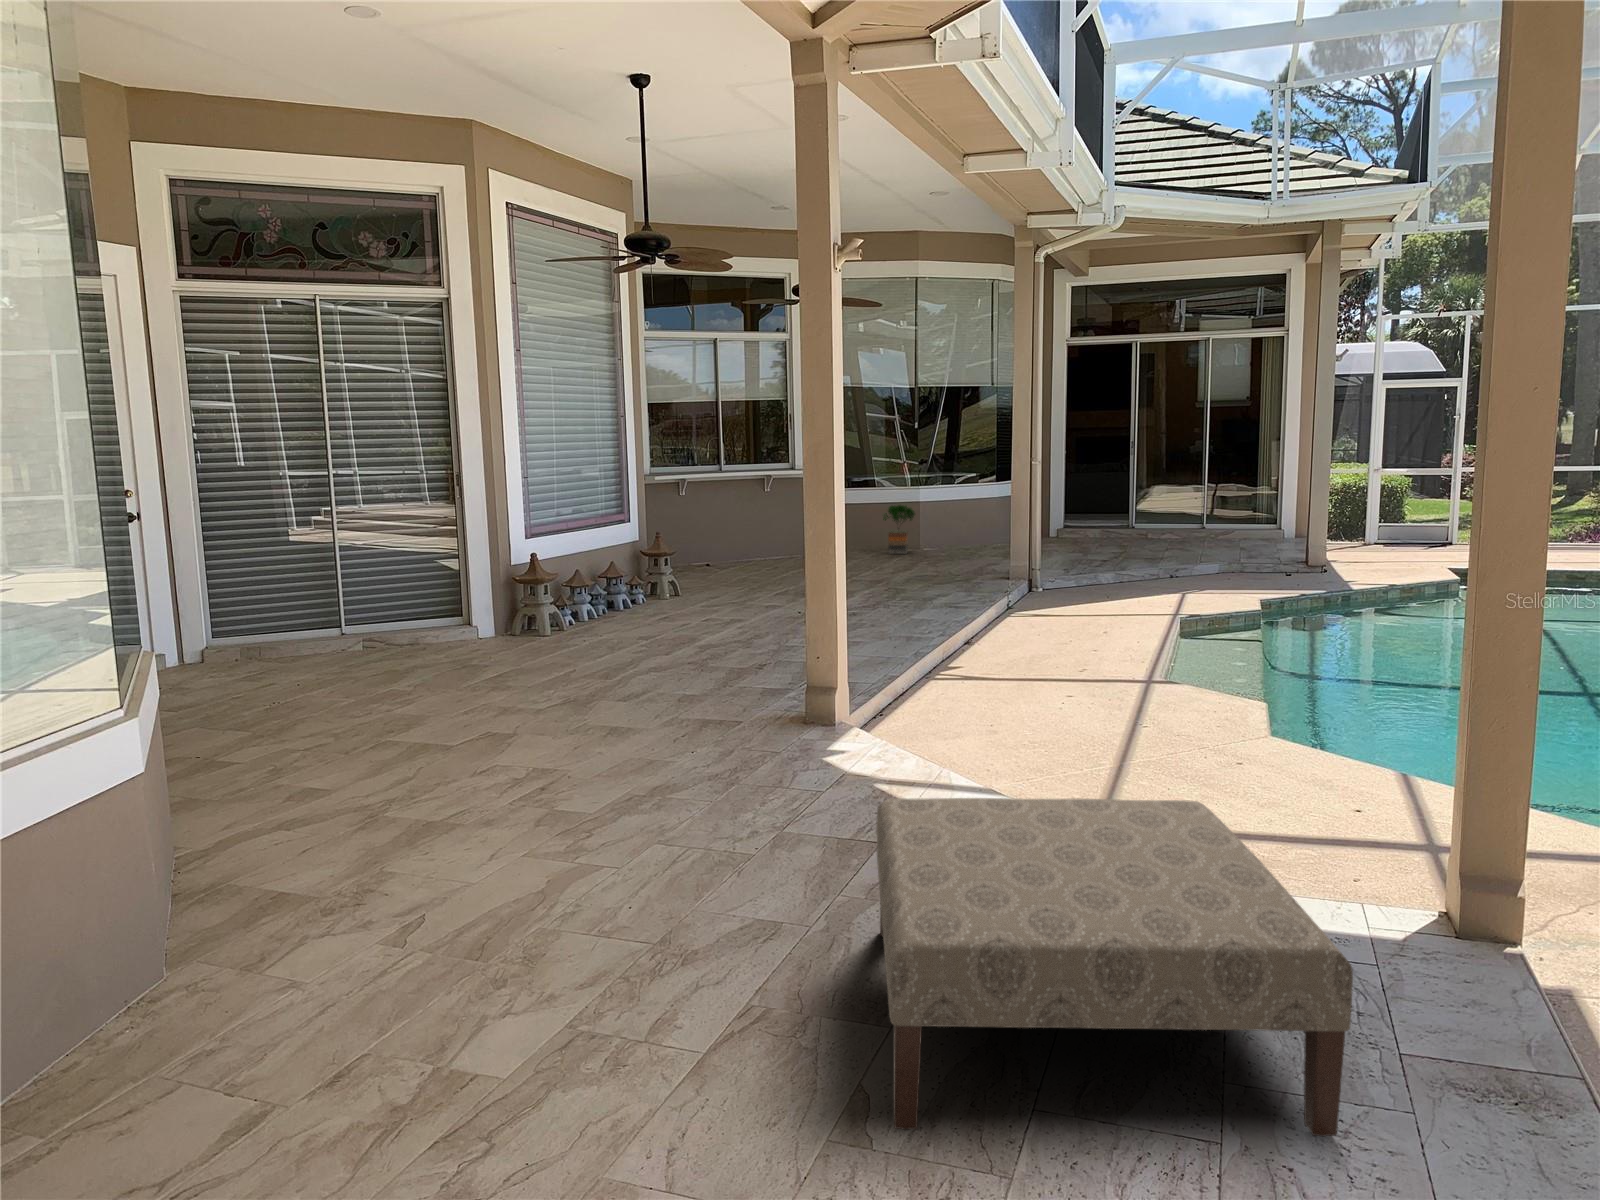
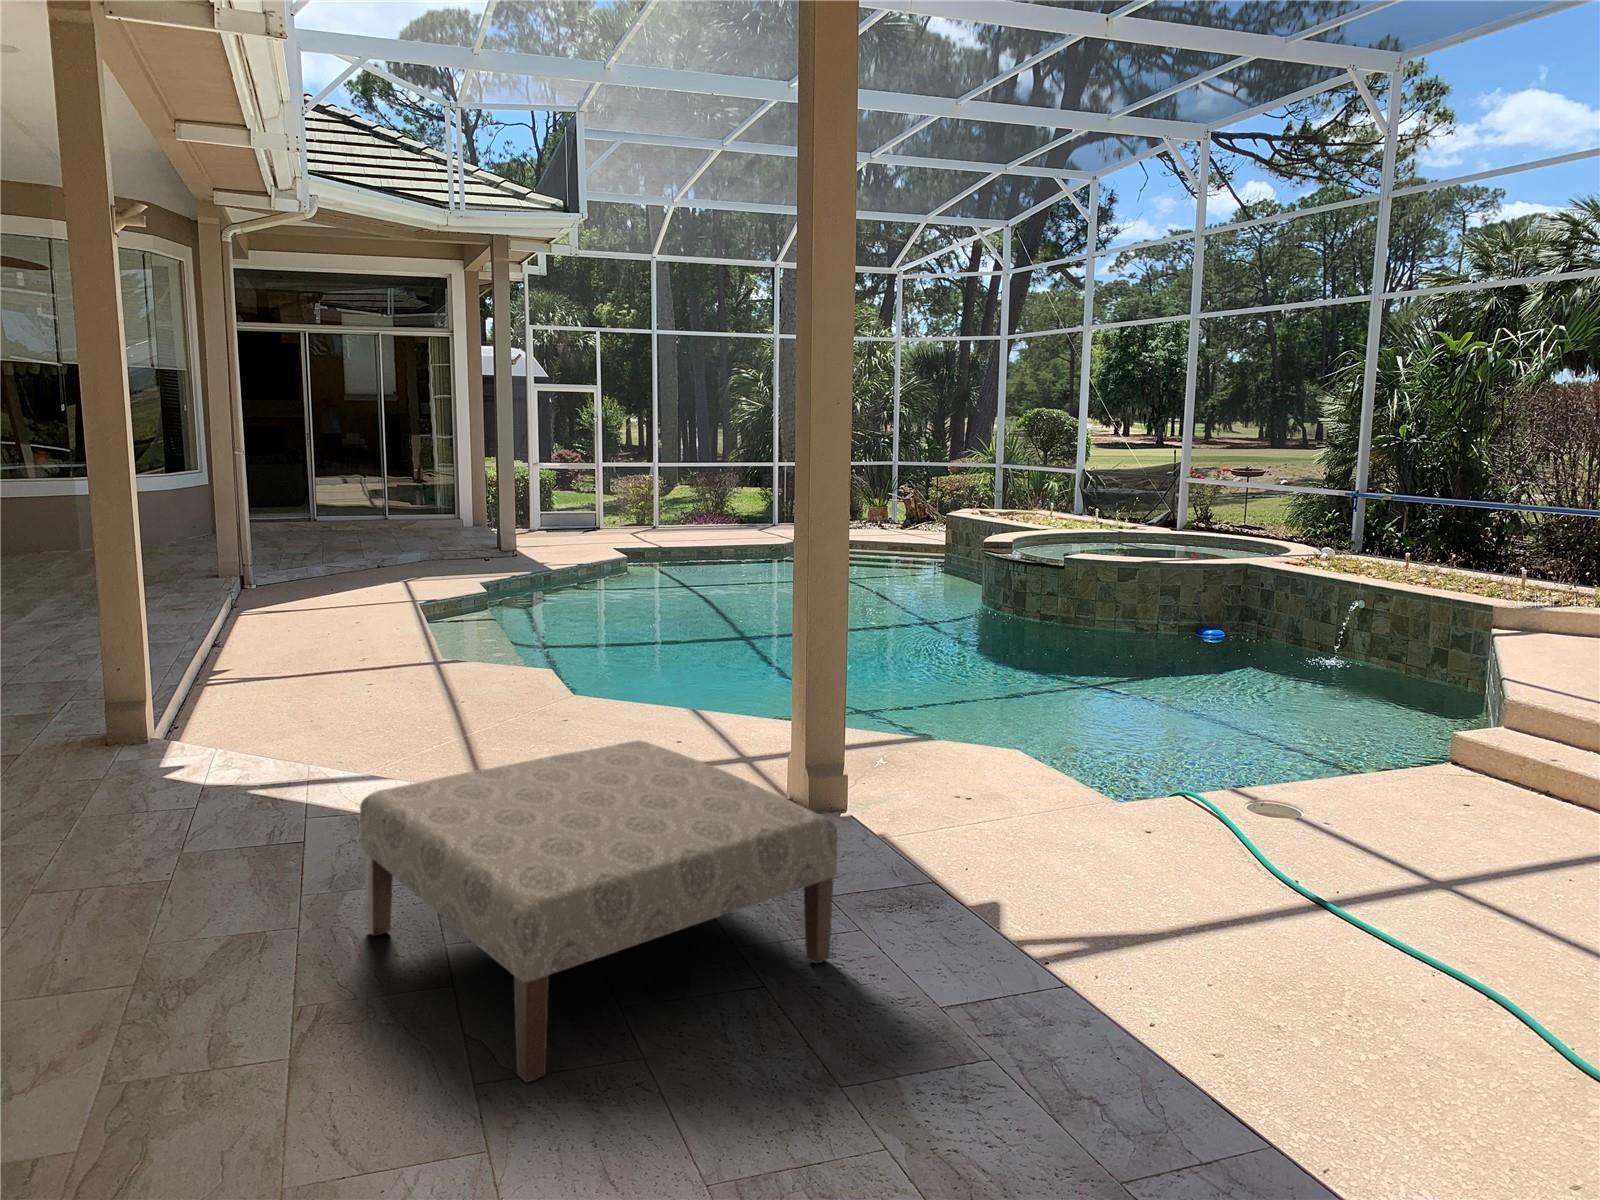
potted tree: present [883,505,915,554] -> none [18,500,70,560]

